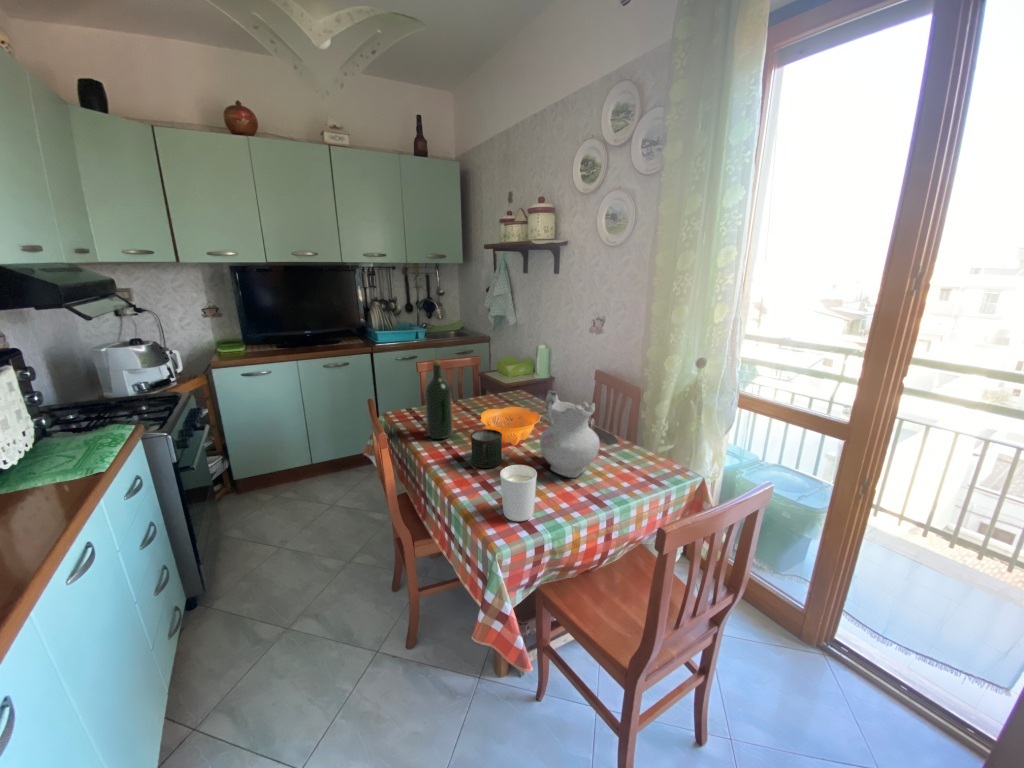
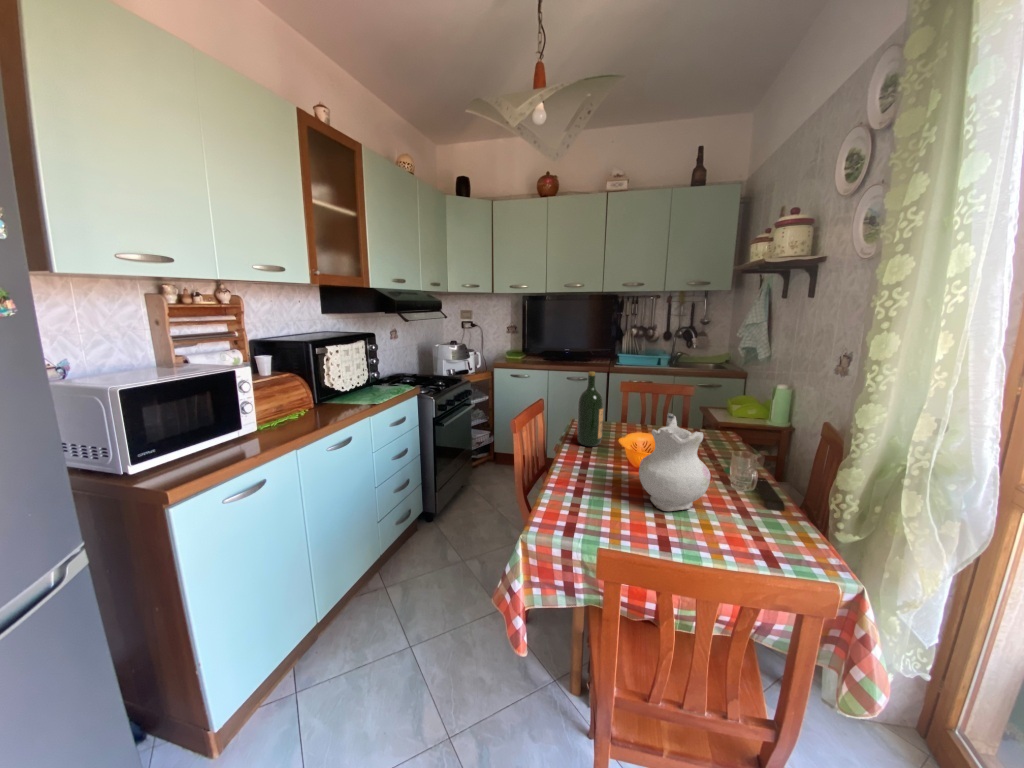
mug: present [471,429,502,468] -> none [585,440,617,477]
candle holder: present [500,465,537,521] -> none [557,467,593,520]

